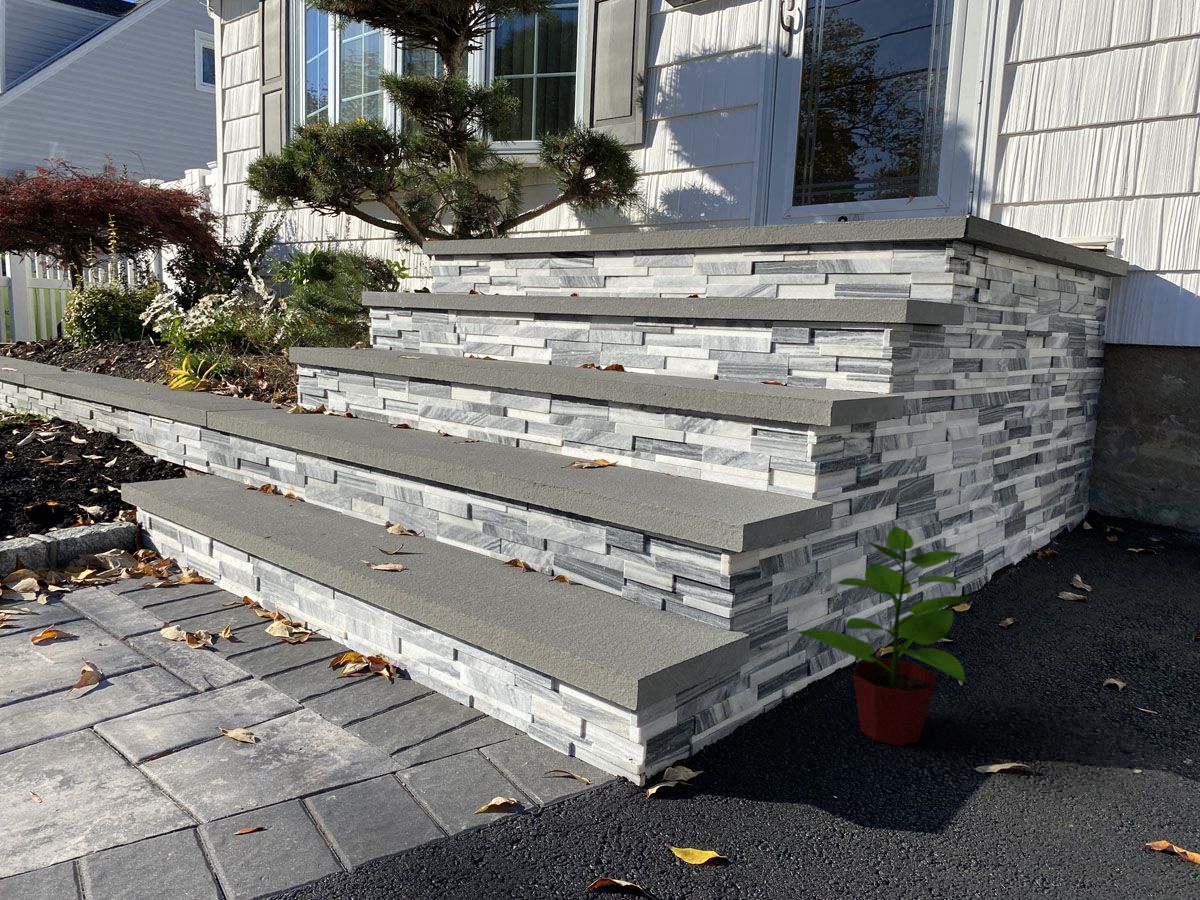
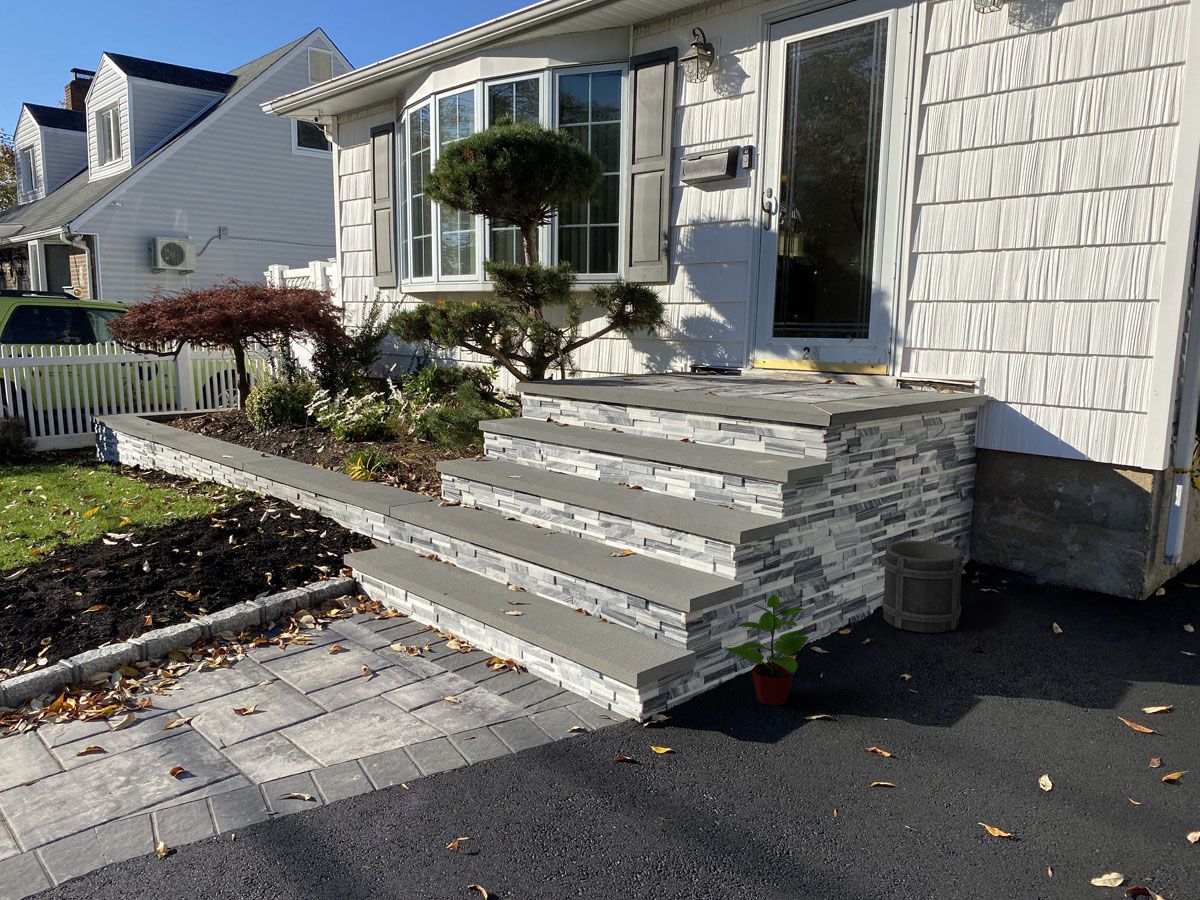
bucket: none [1010,464,1159,611] -> present [882,541,963,633]

